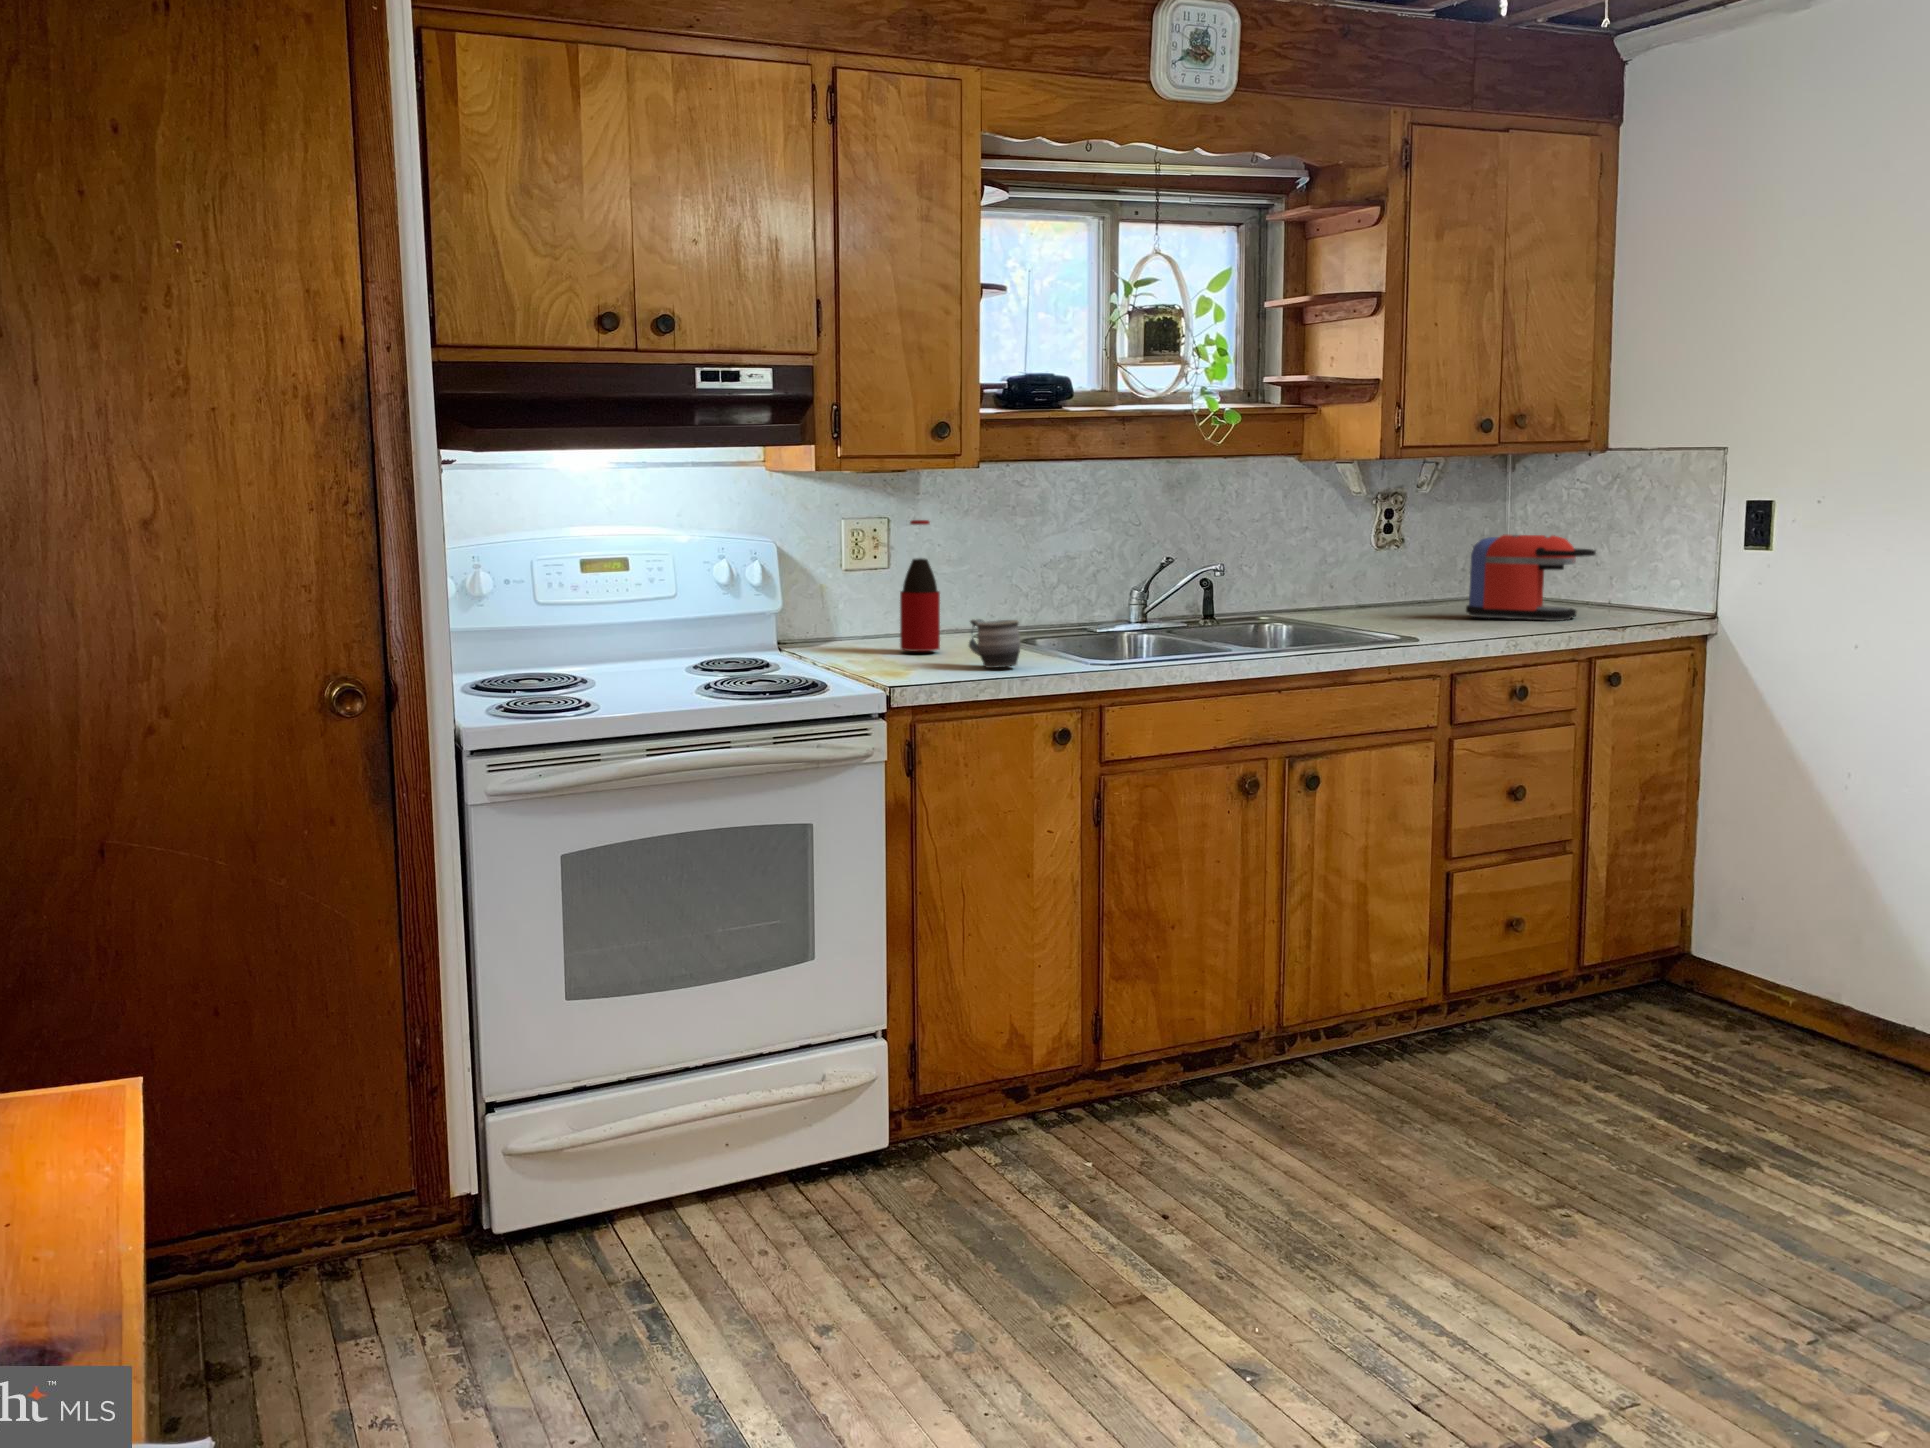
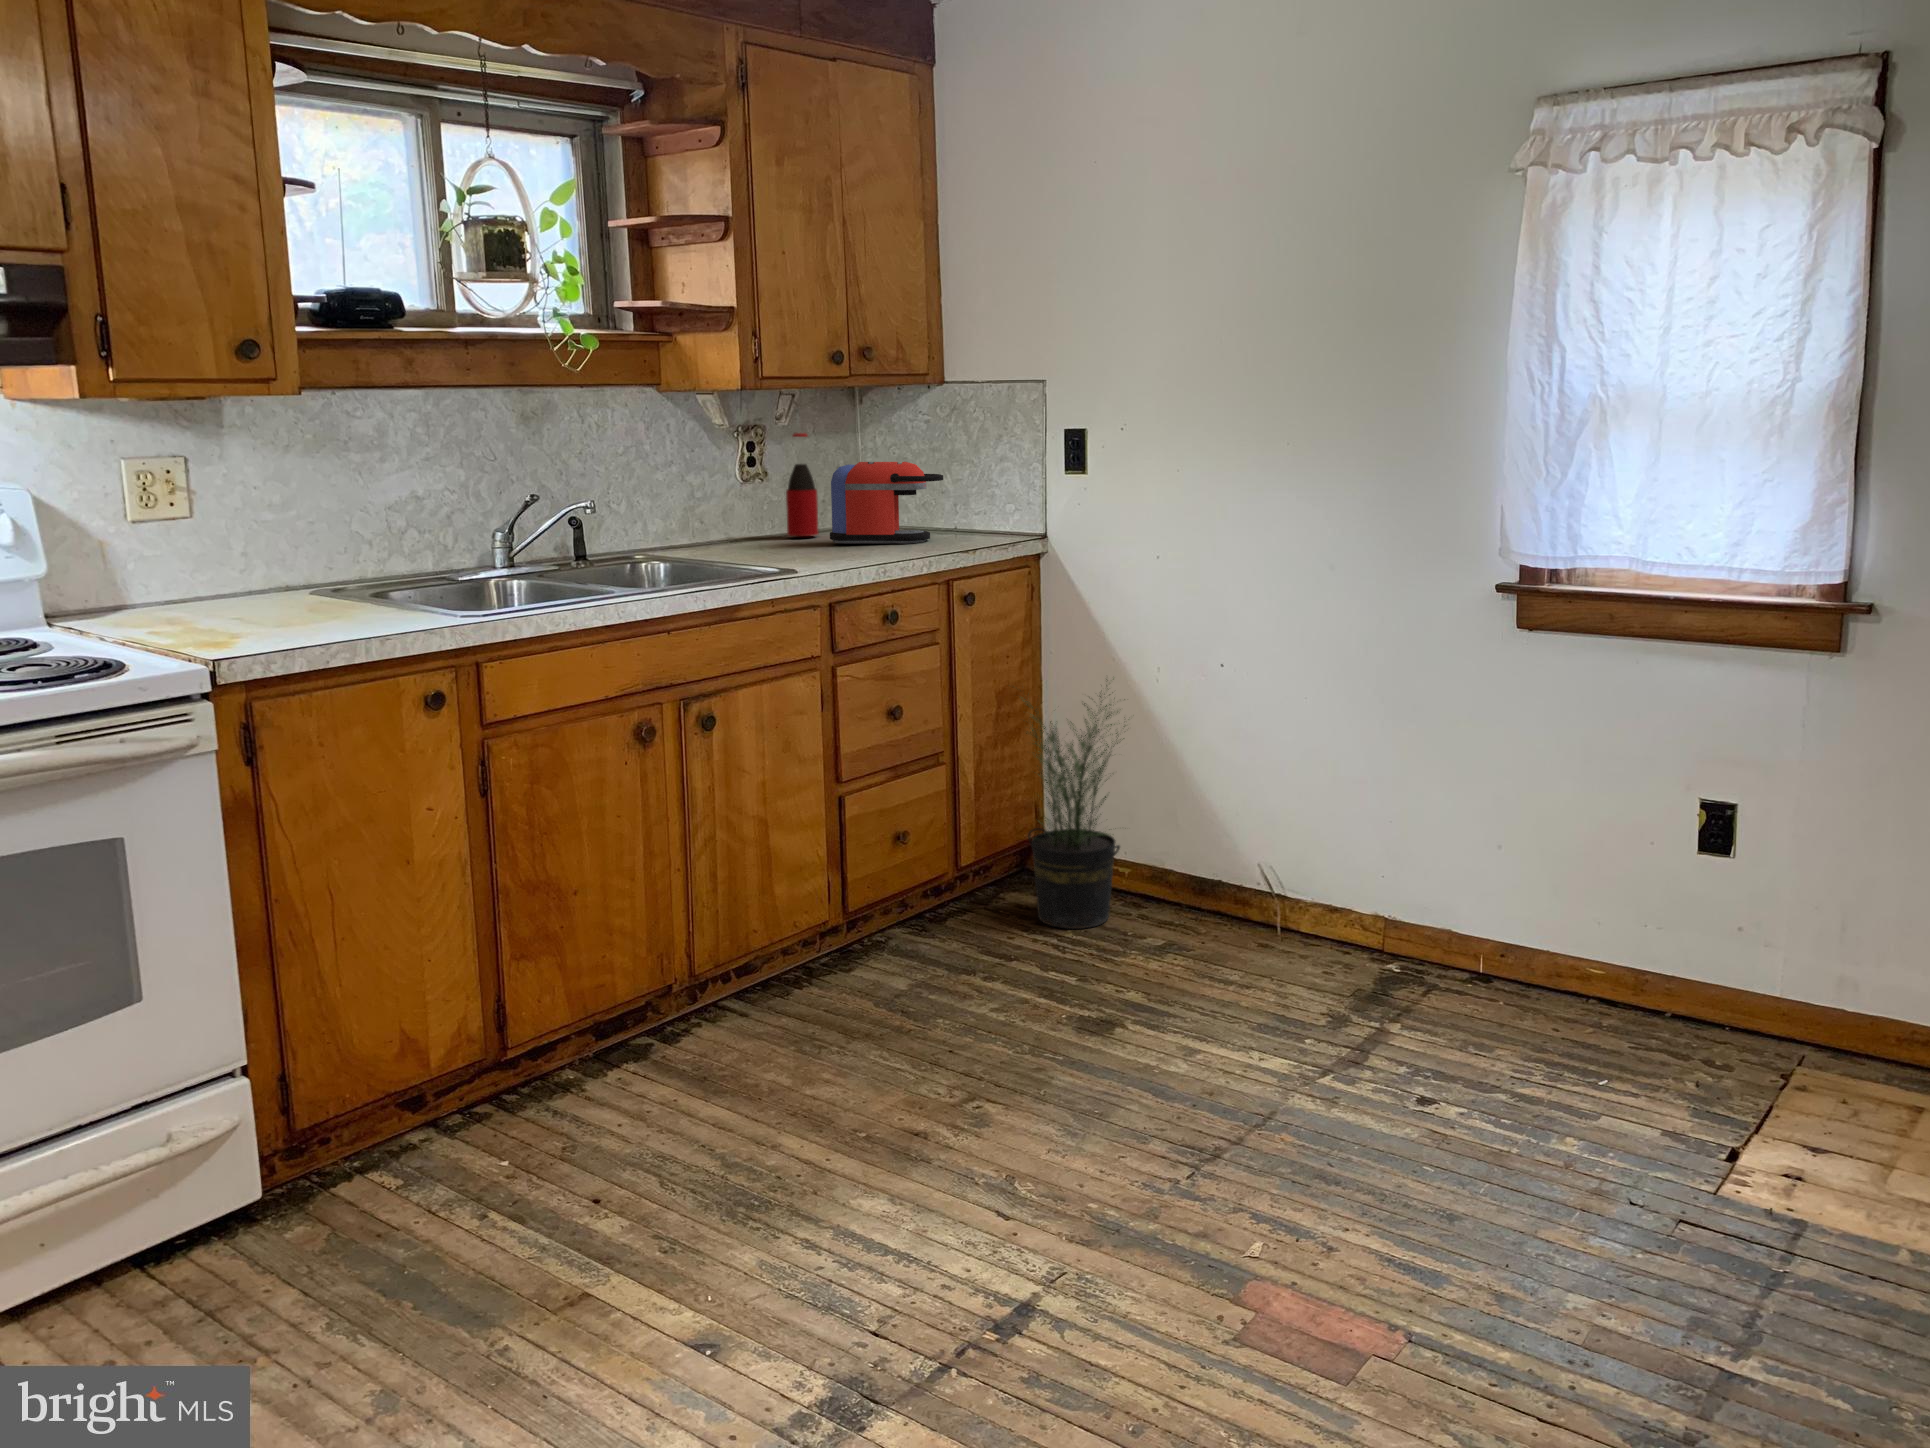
bottle: present [900,520,940,651] -> present [786,433,818,536]
mug: present [969,619,1020,668] -> none [306,573,373,630]
potted plant: none [1651,775,1806,1054] -> present [1021,679,1125,929]

